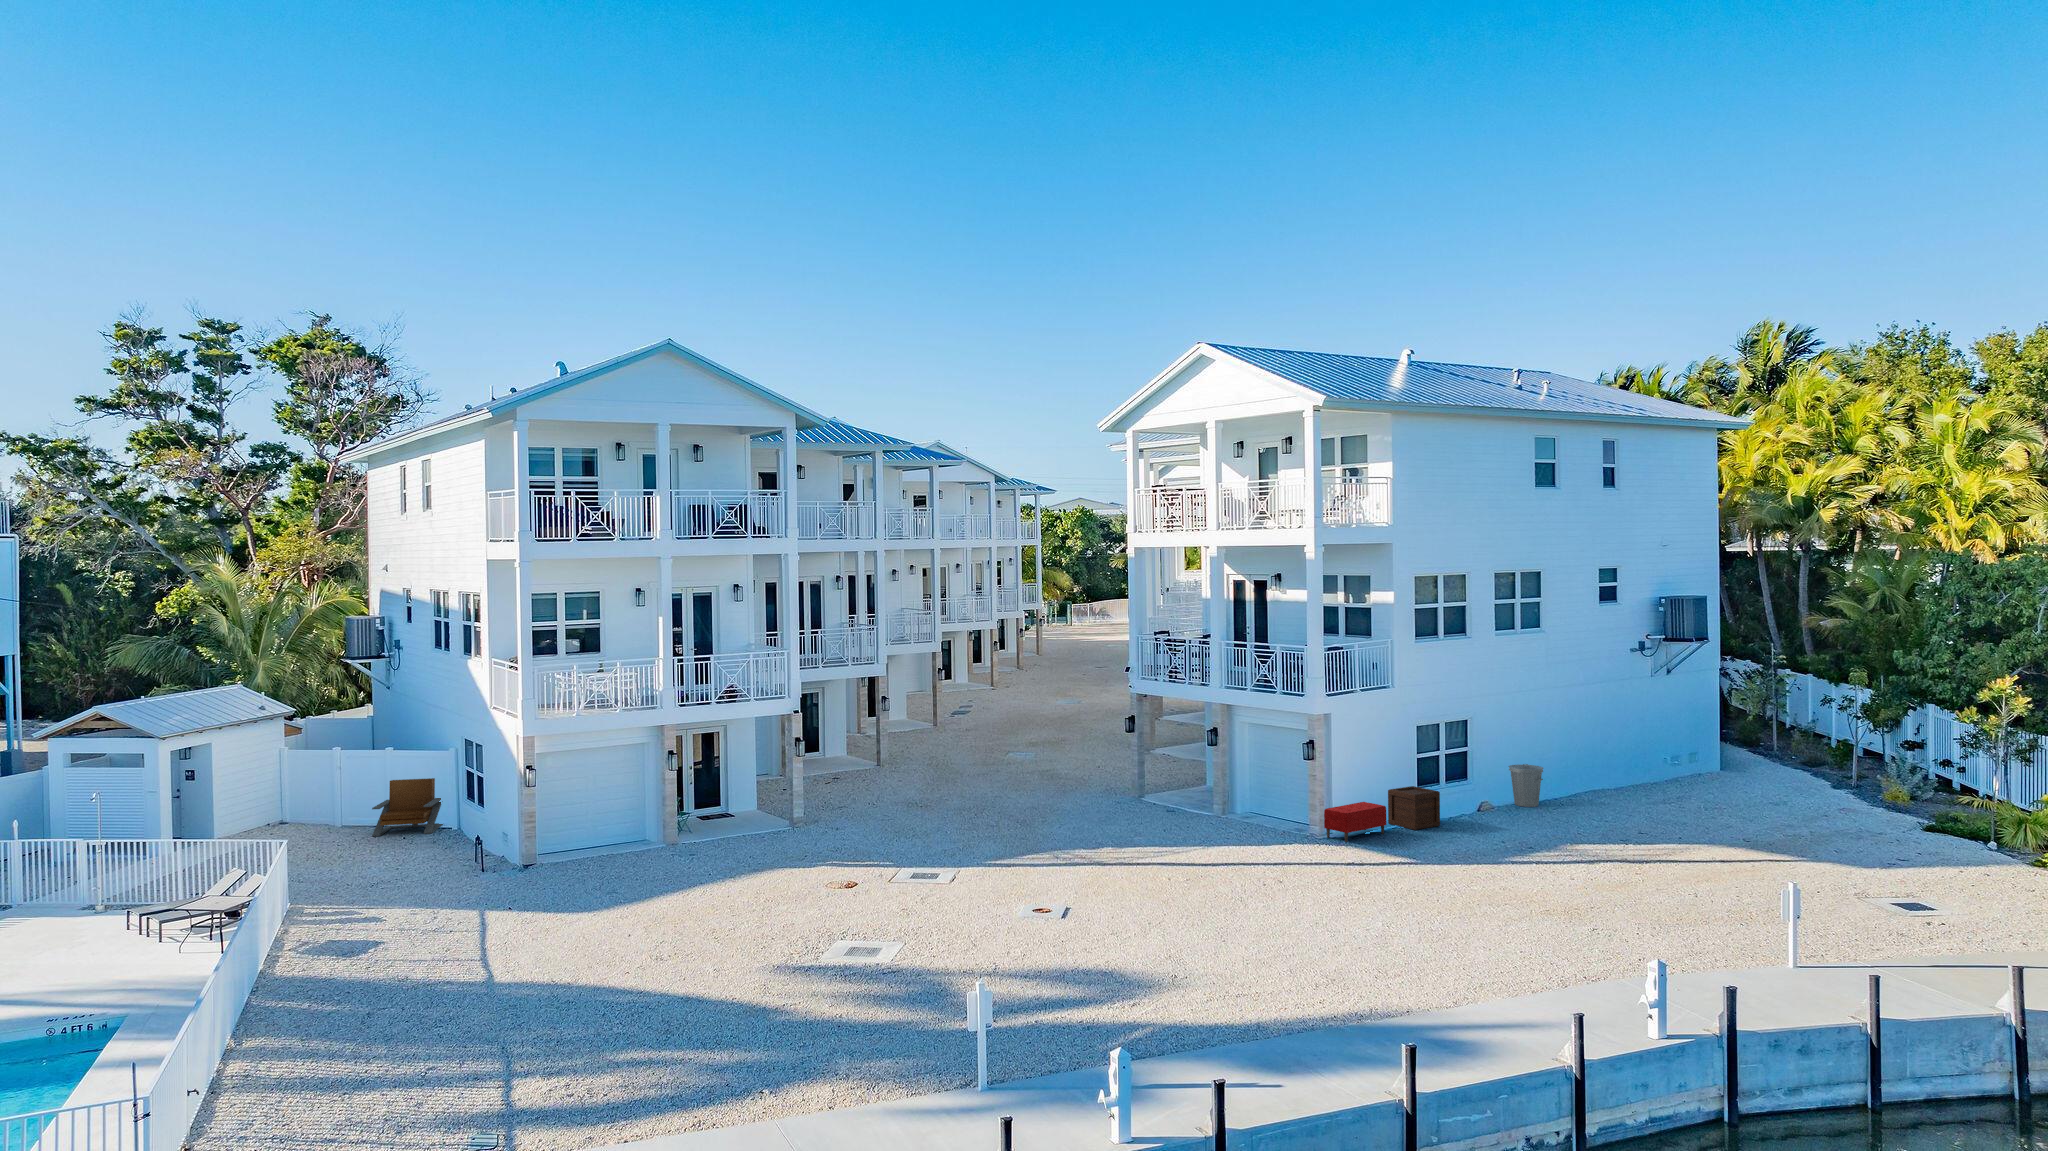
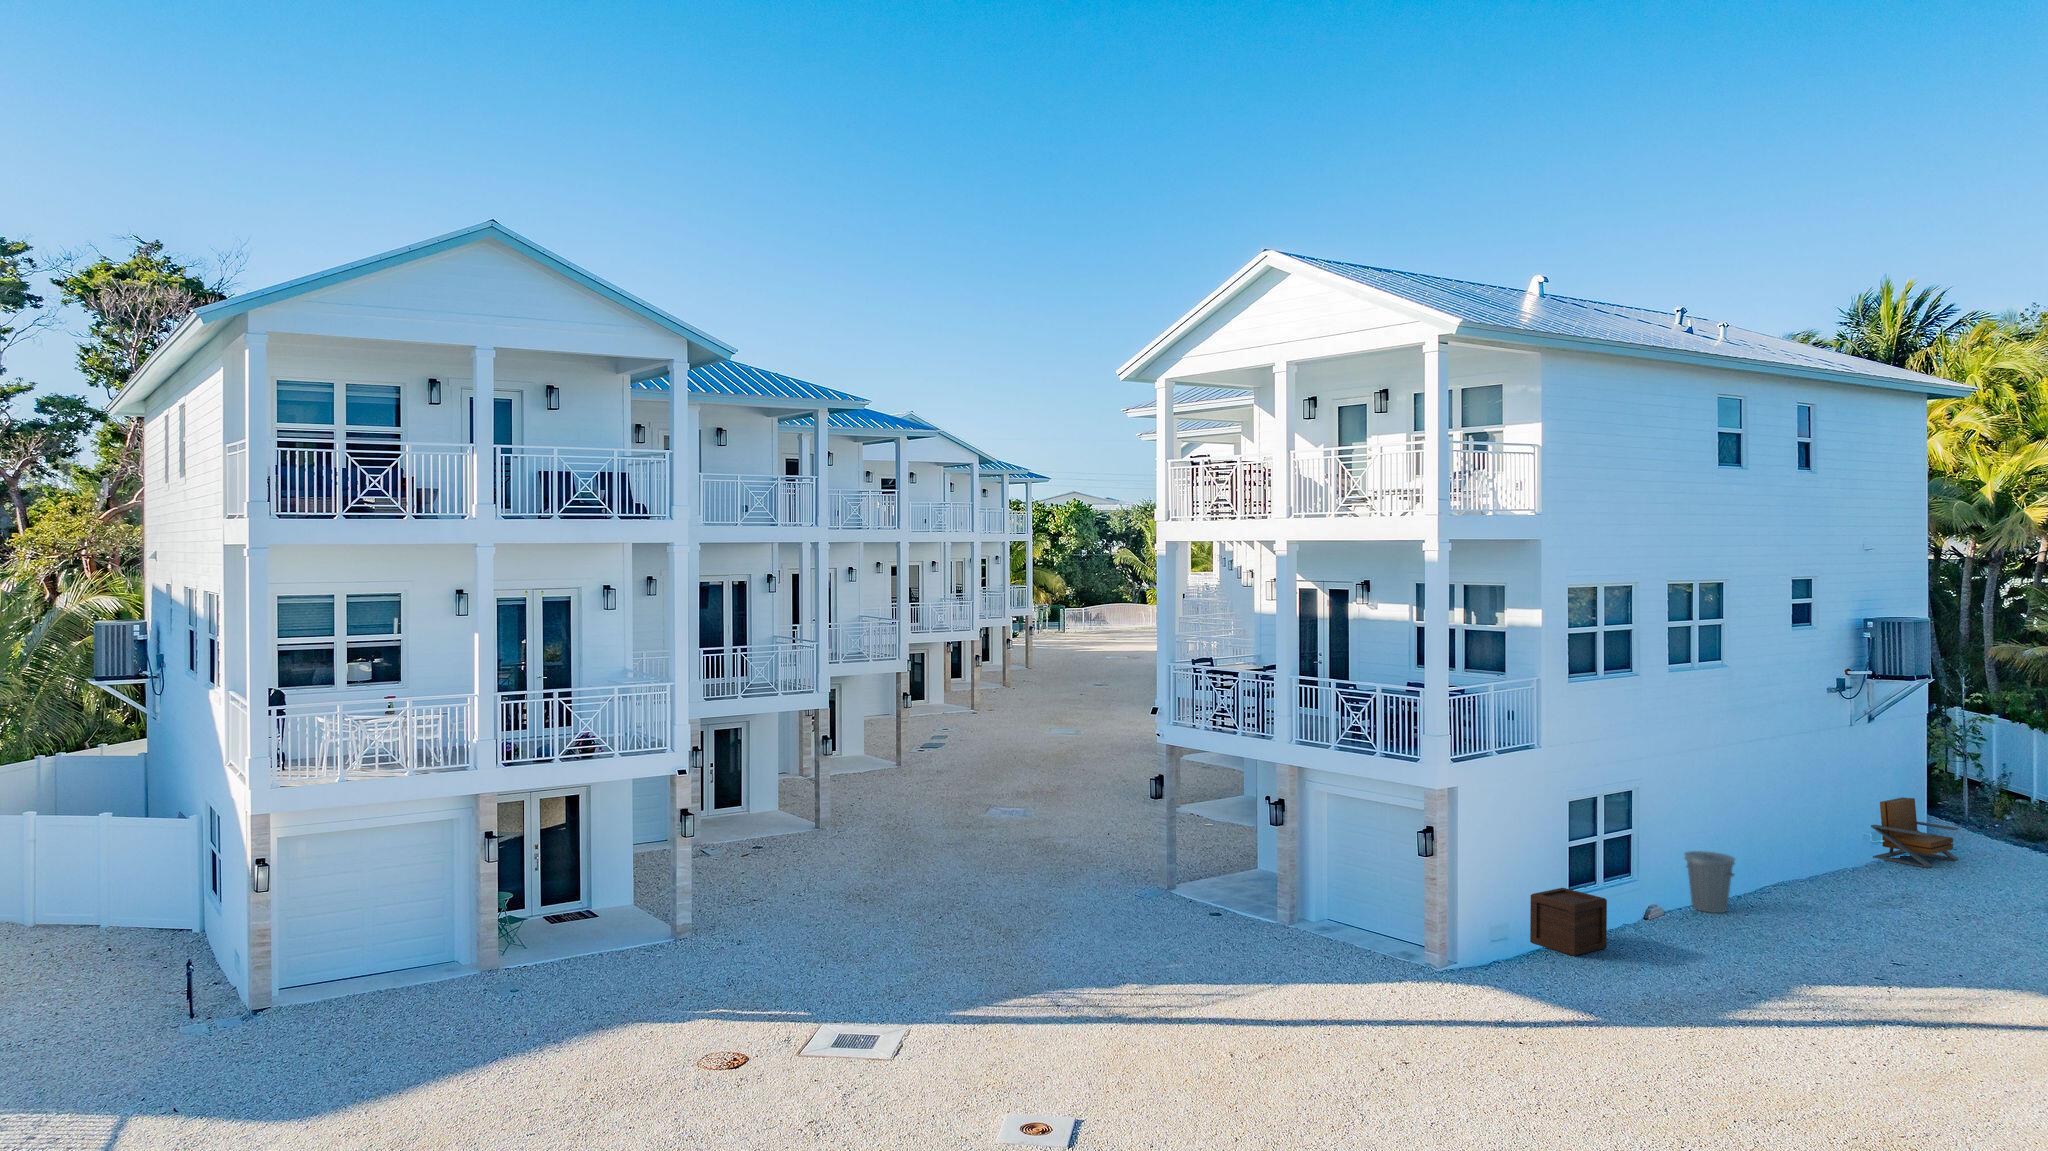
lounge chair: present [372,778,443,836] -> present [1871,797,1958,868]
bench: present [1324,802,1386,842] -> none [1447,913,1536,979]

